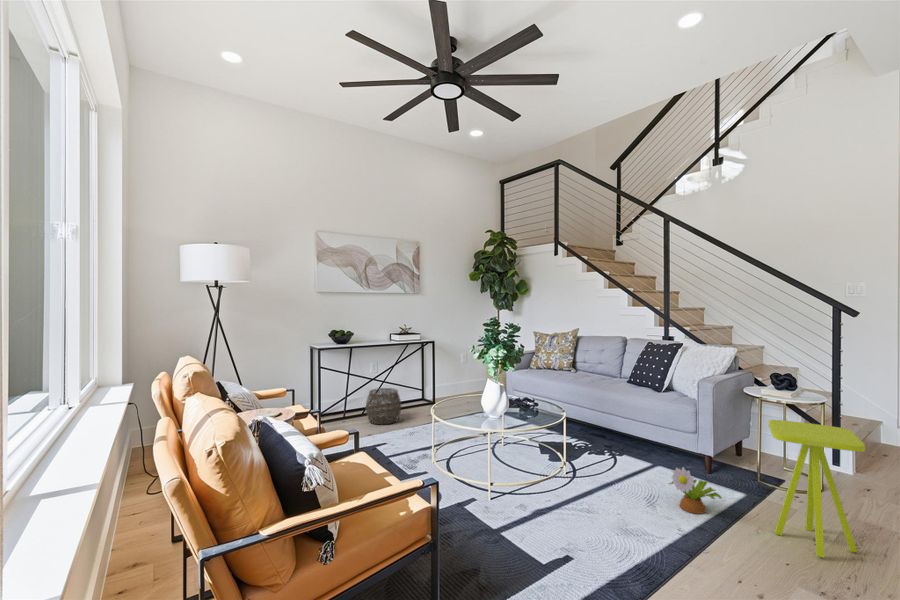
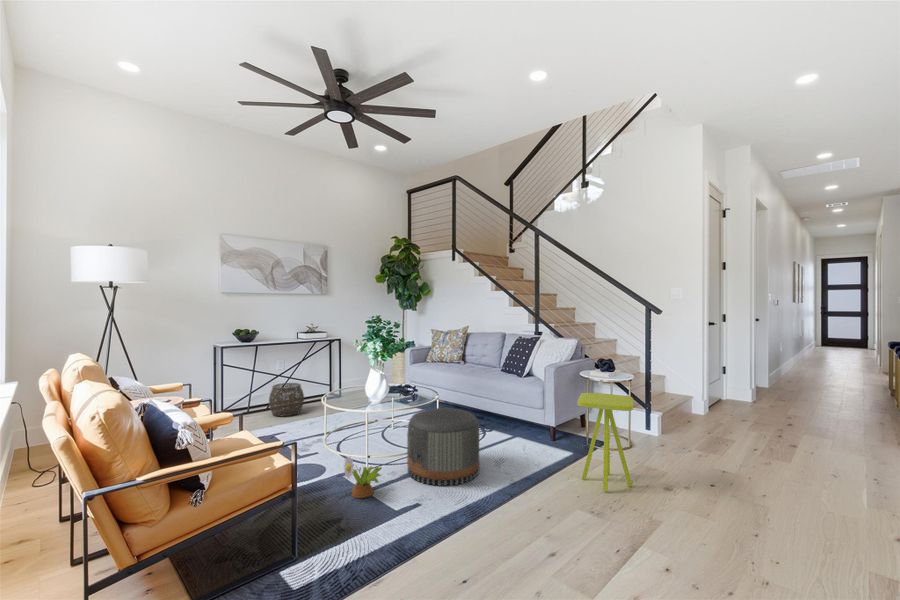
pouf: none [538,430,630,530] -> present [407,408,479,486]
decorative plant: present [670,467,721,514] -> present [344,457,382,498]

